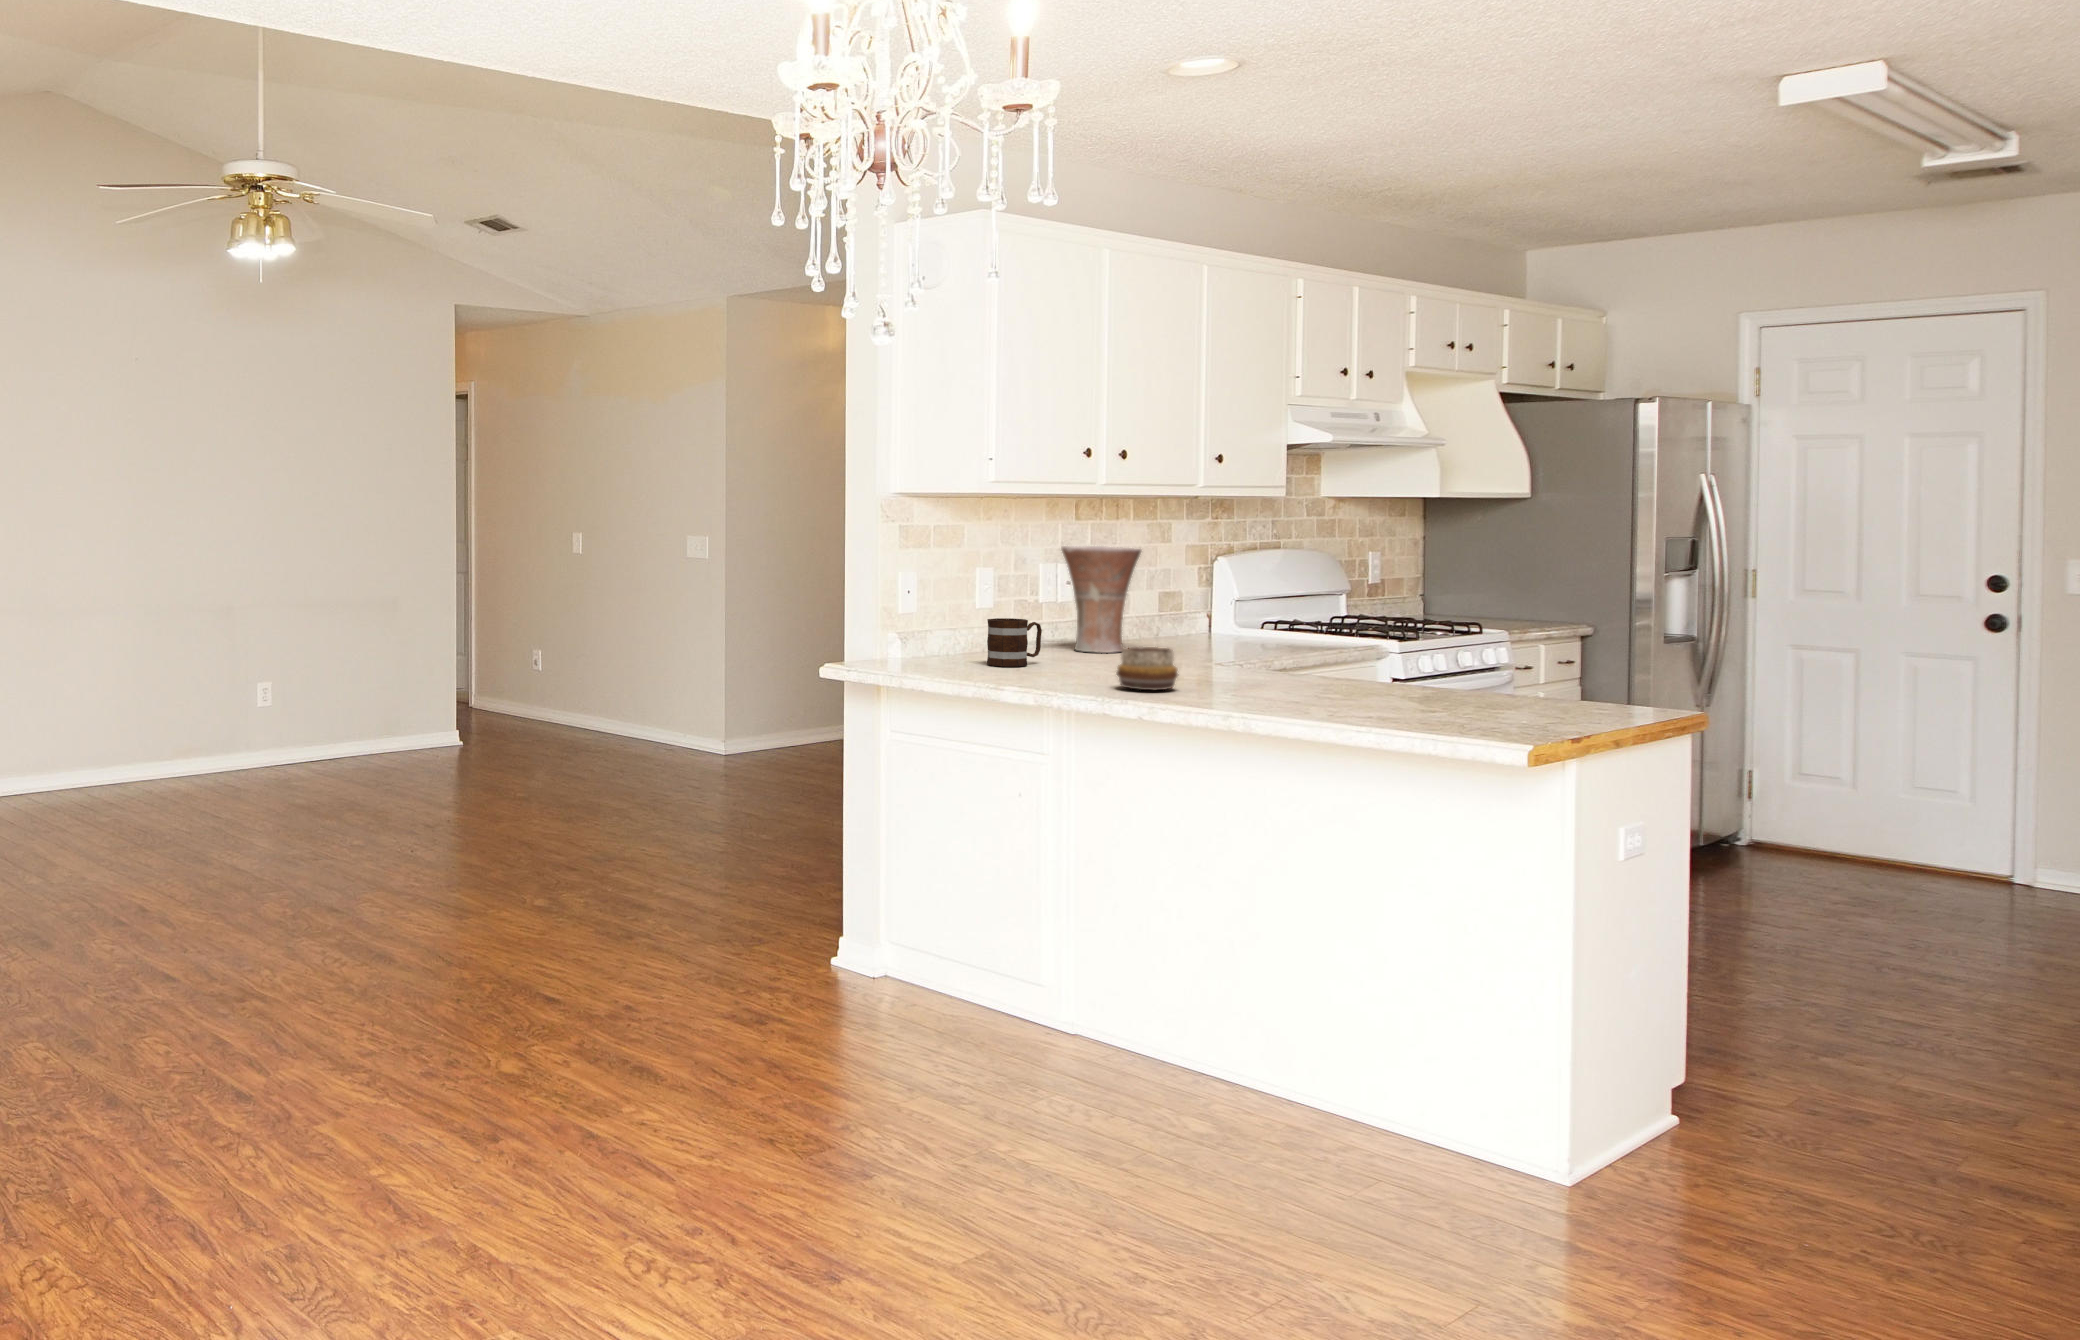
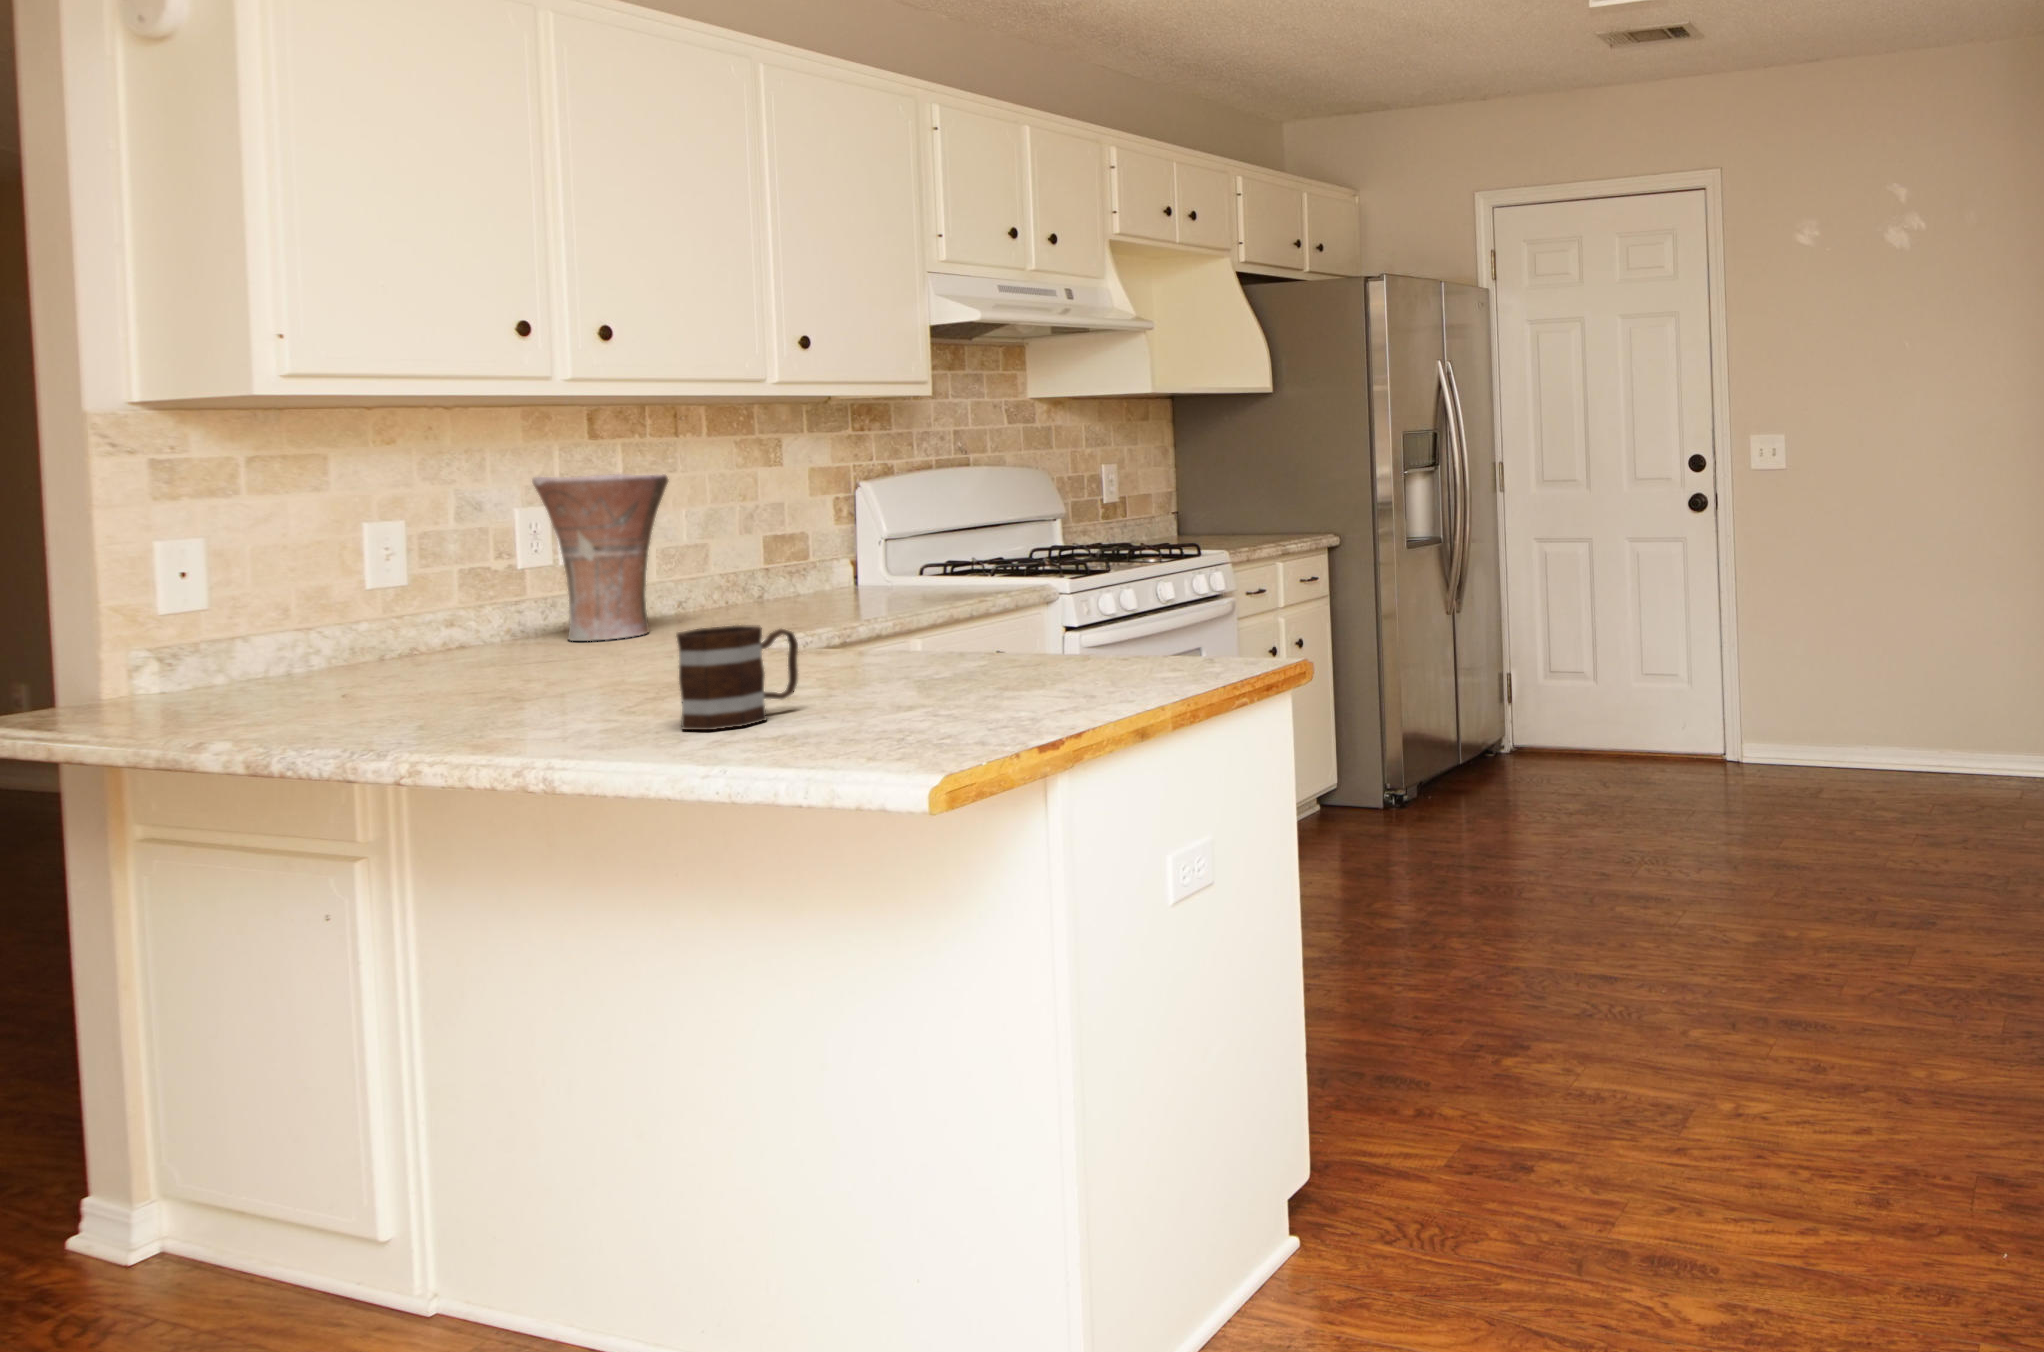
mug: present [987,618,1042,667] -> present [676,625,798,730]
decorative bowl: present [1117,647,1178,690] -> none [477,641,595,720]

